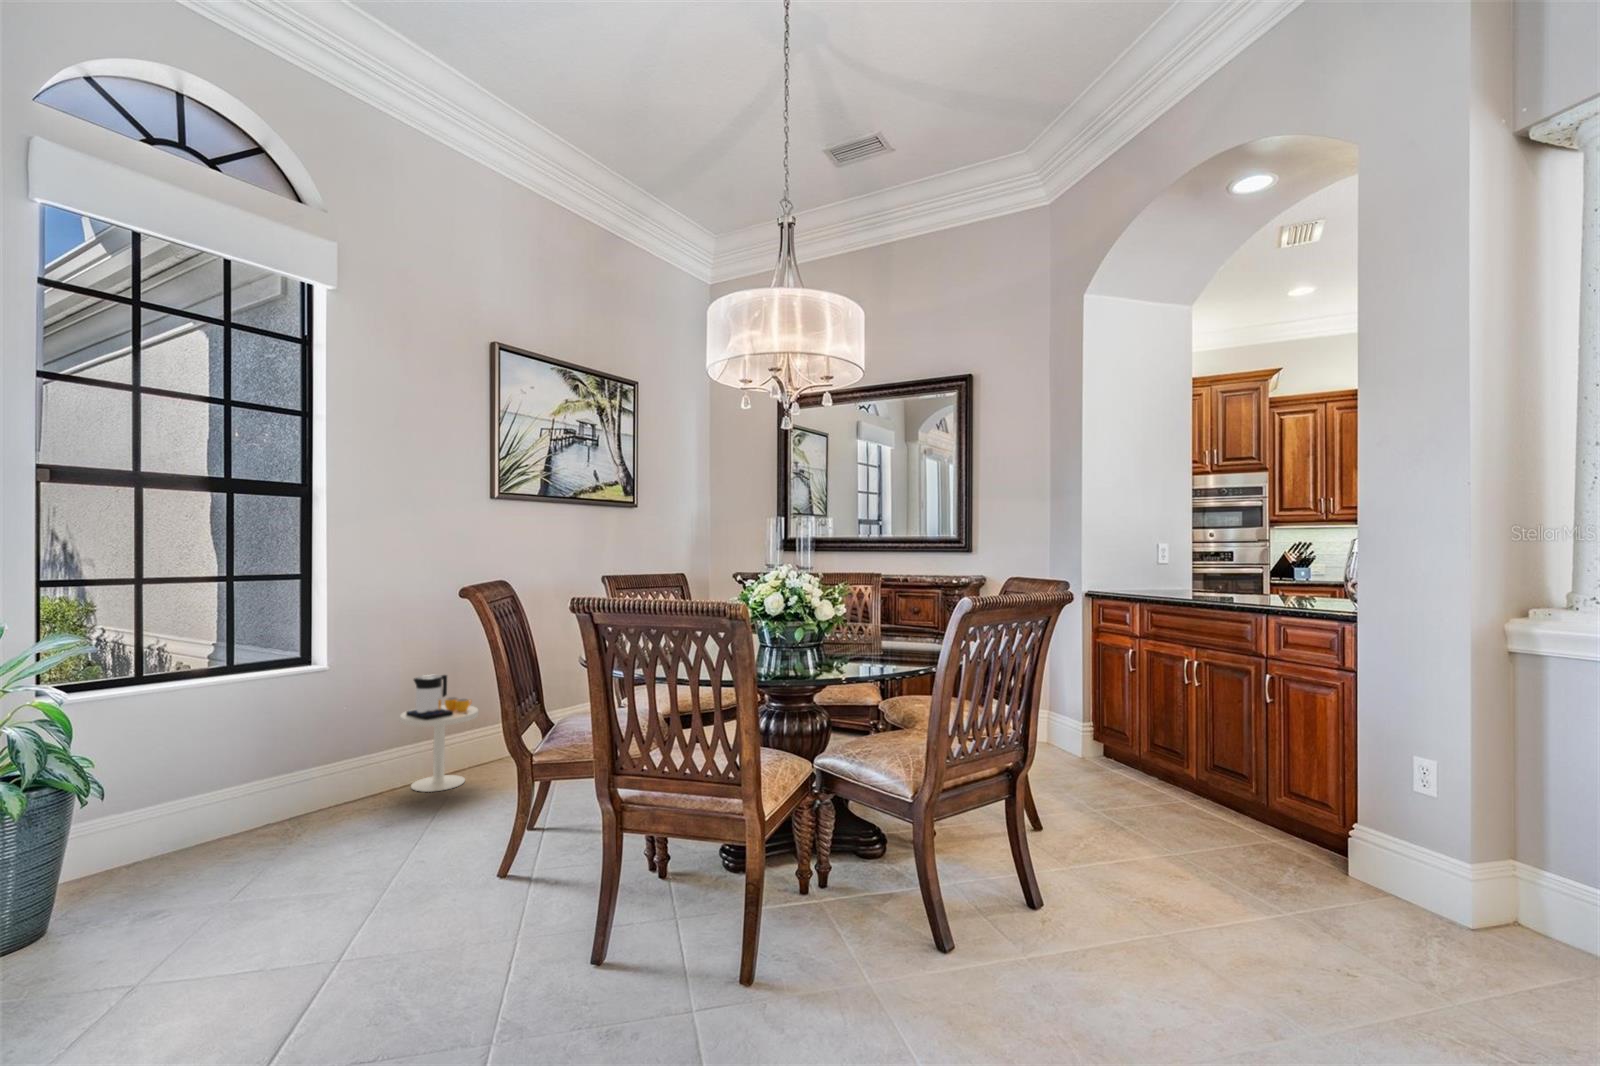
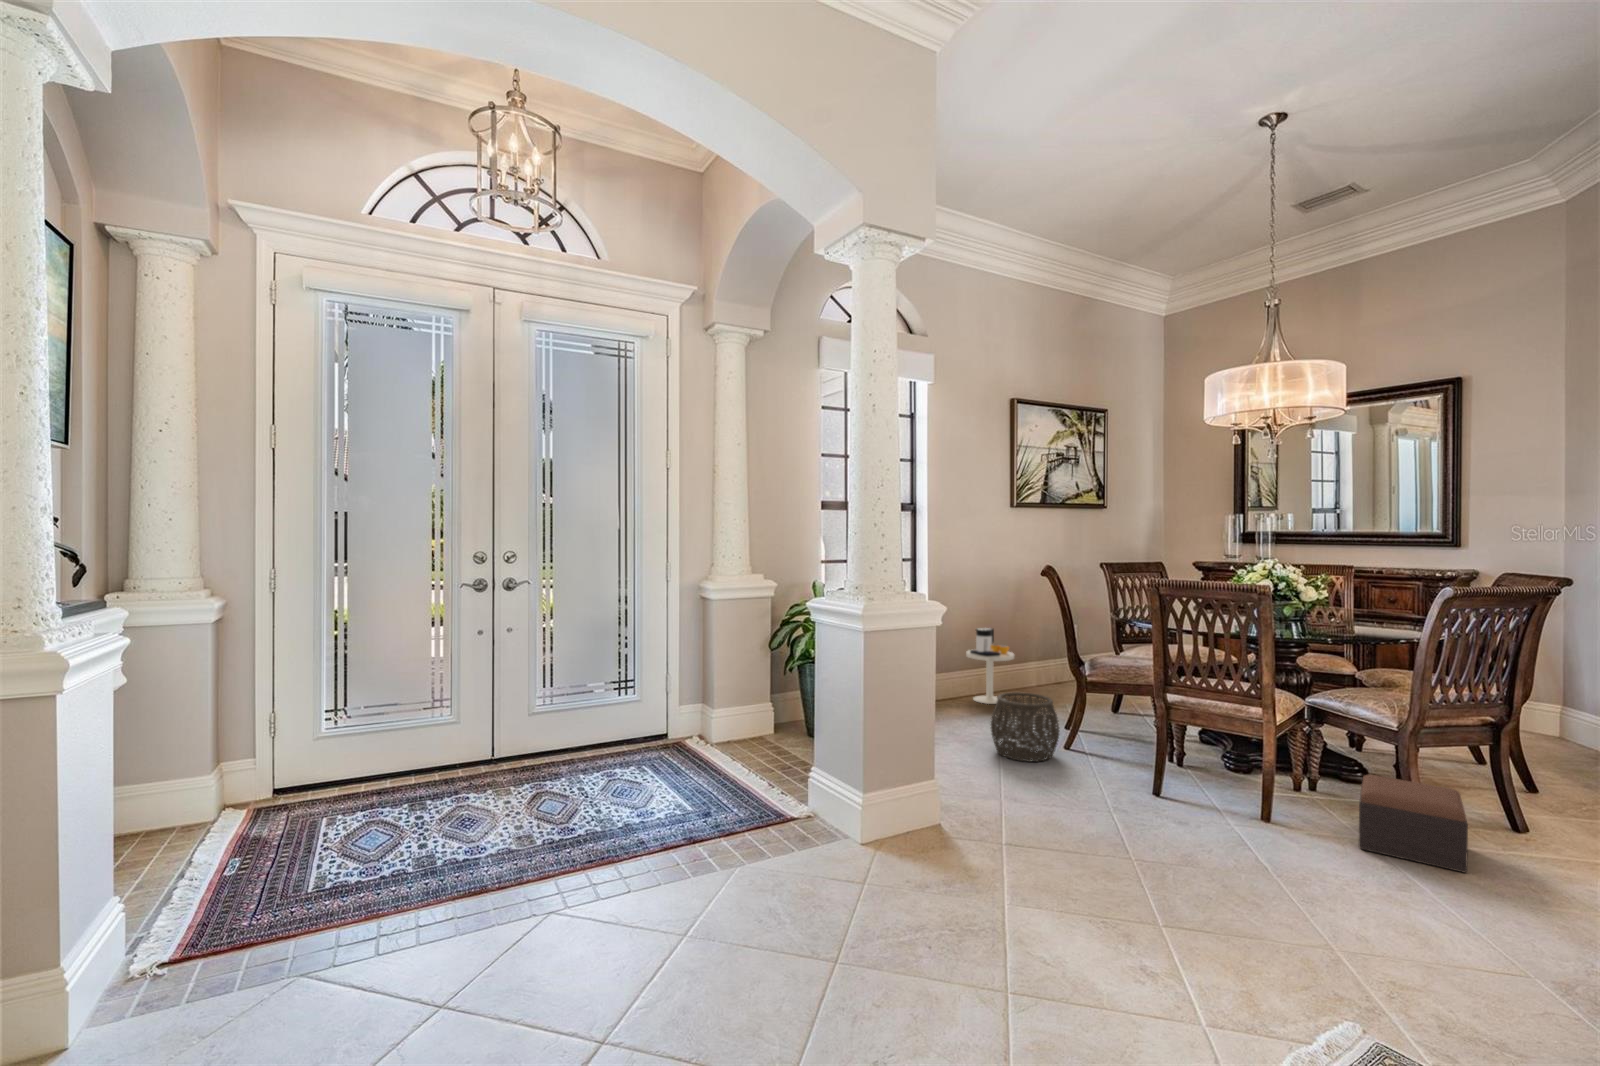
woven basket: none [351,791,479,923] -> present [991,692,1060,762]
footstool: none [864,874,994,1029] -> present [1359,775,1468,872]

